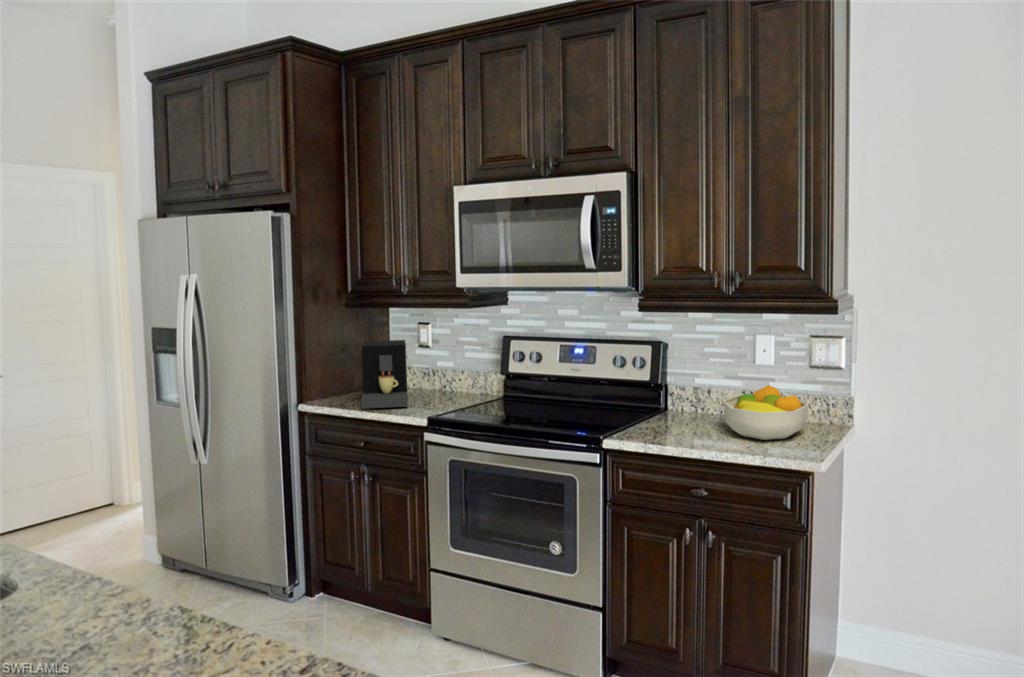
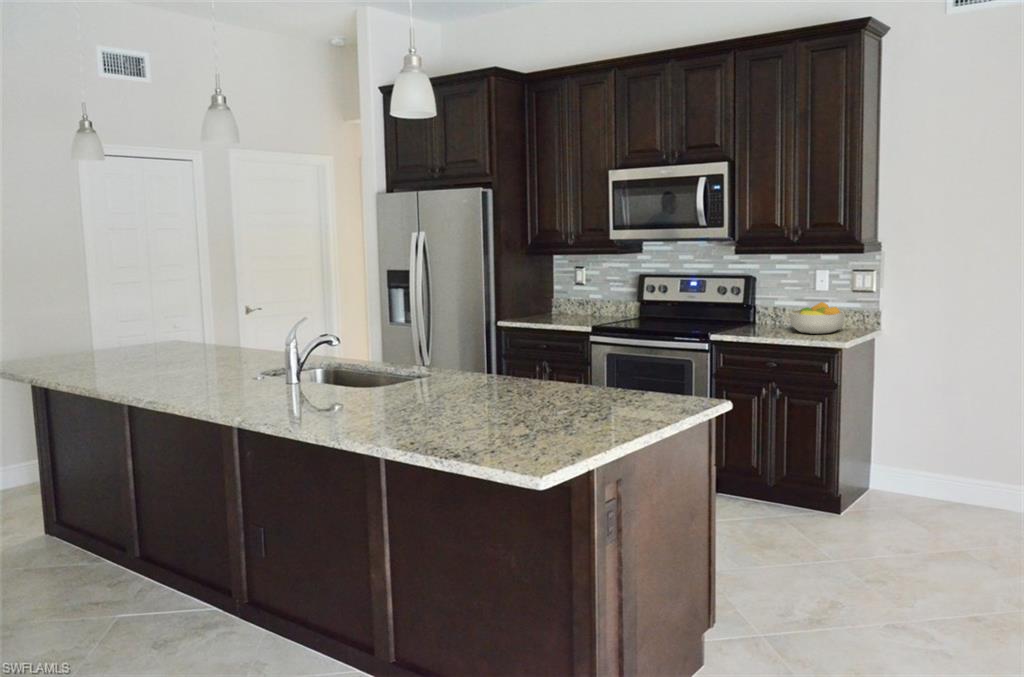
coffee maker: present [361,340,408,408] -> none [539,278,575,323]

